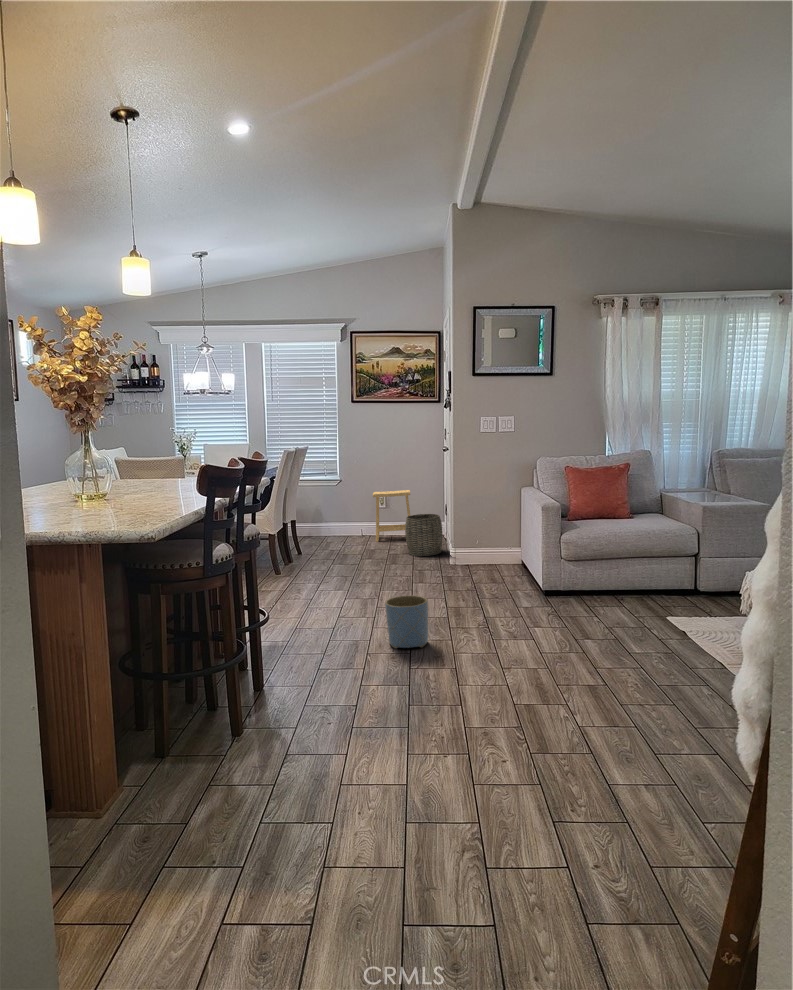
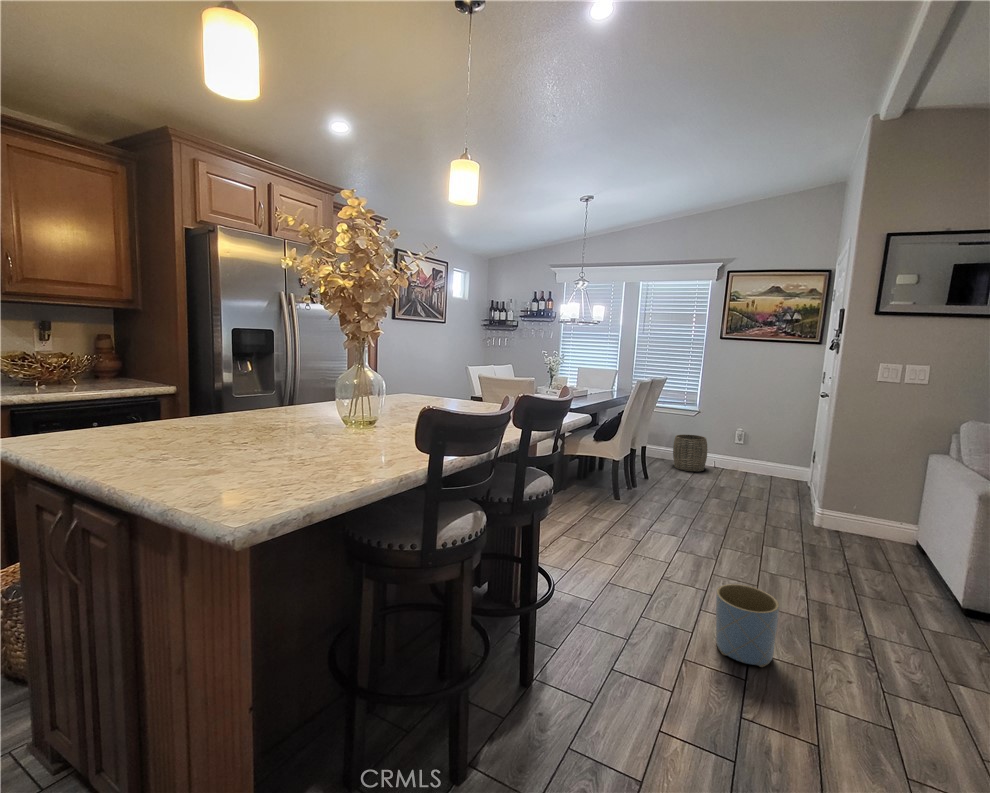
footstool: present [373,490,410,542] -> none [727,427,773,482]
woven basket: present [405,514,443,556] -> present [673,435,707,471]

